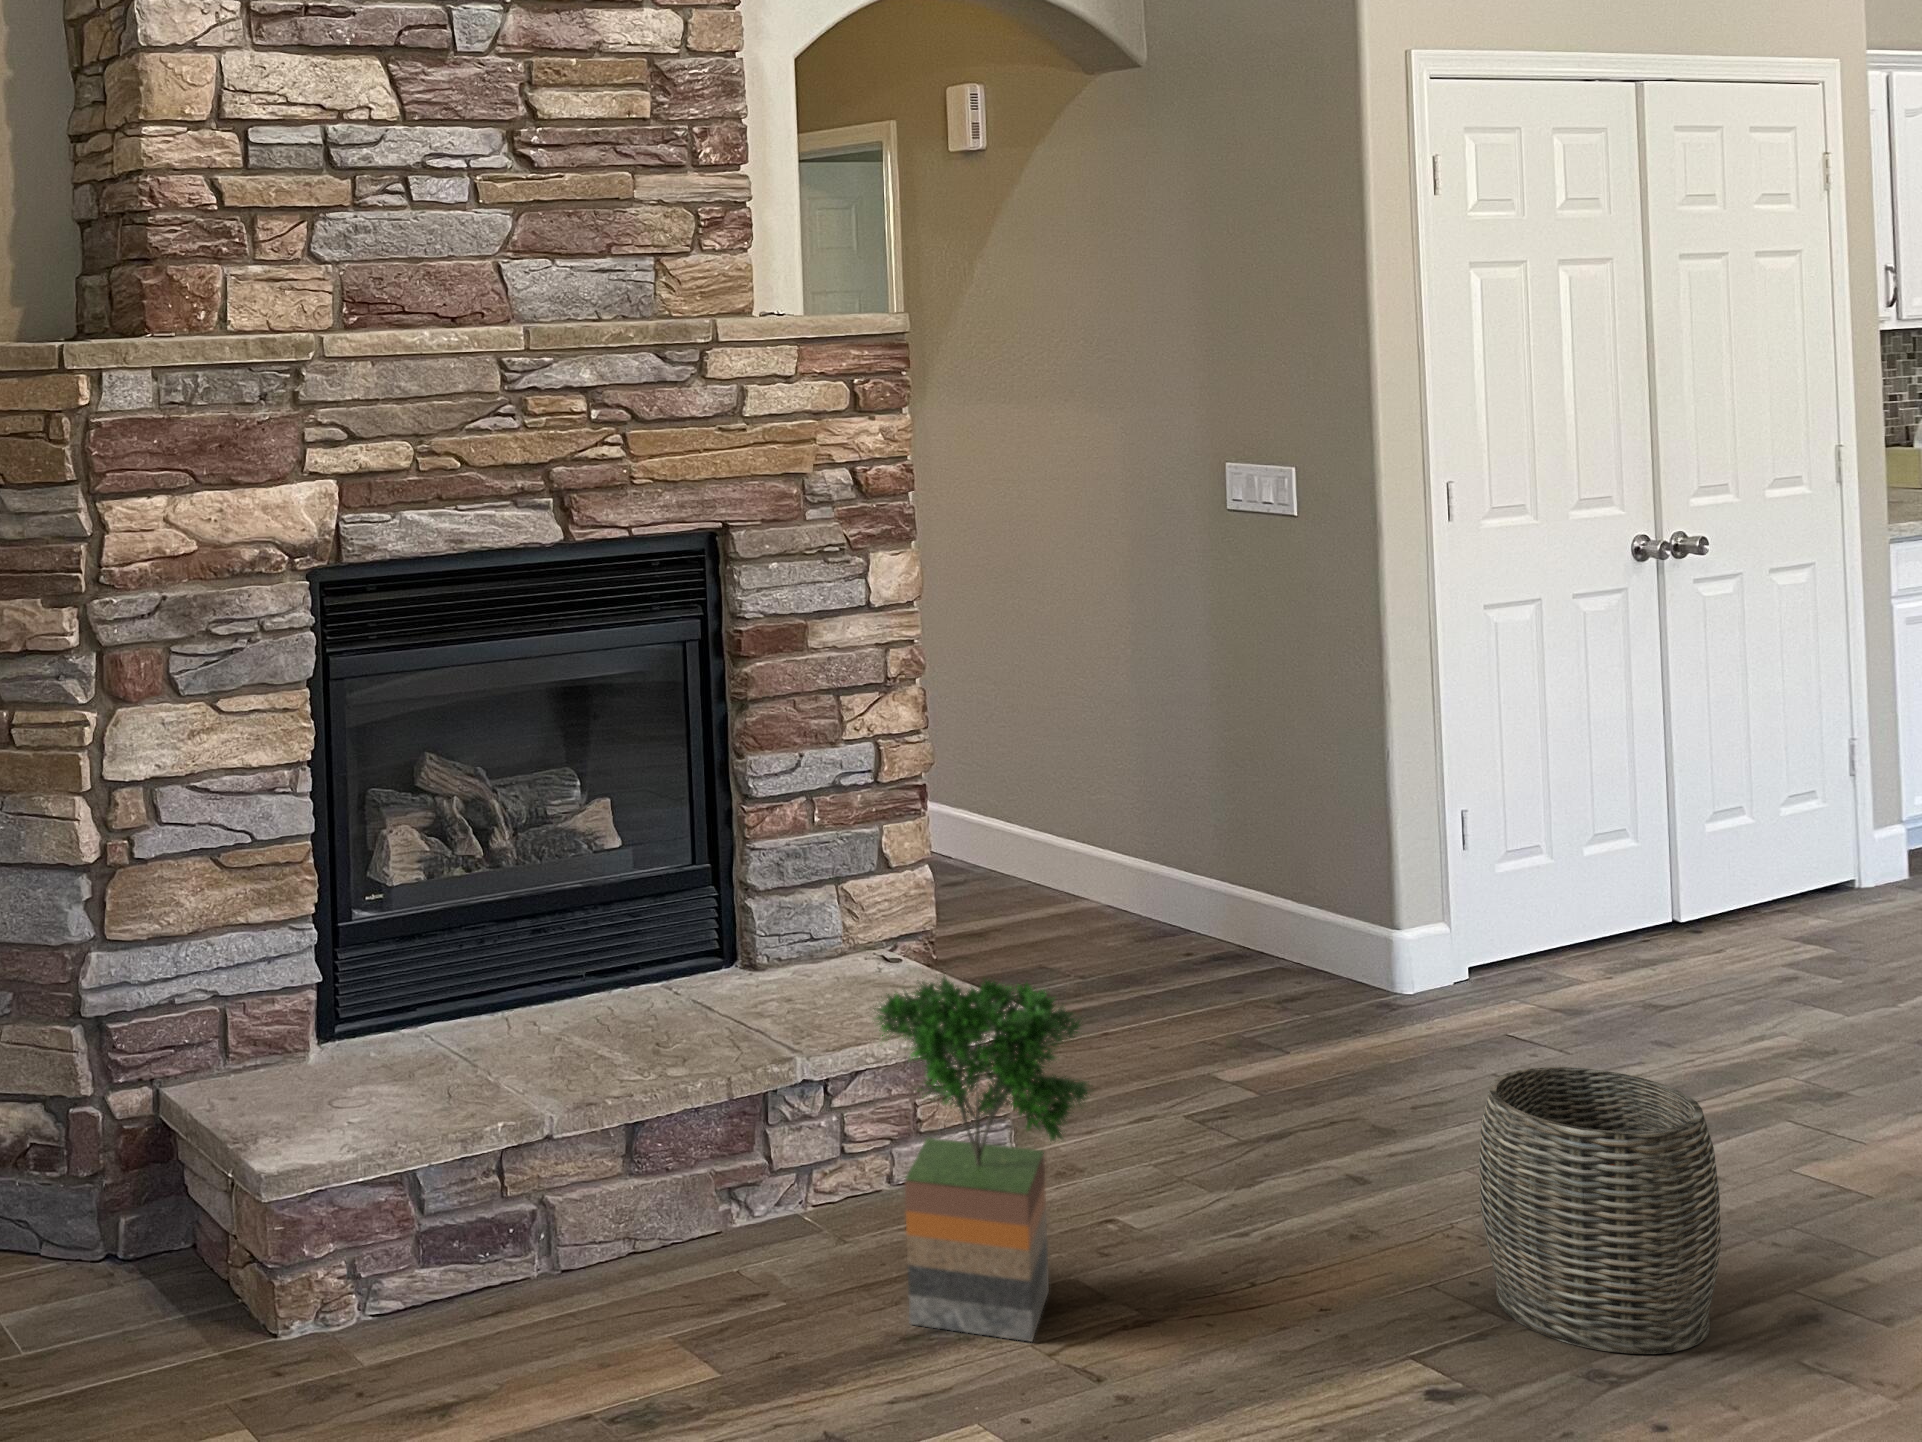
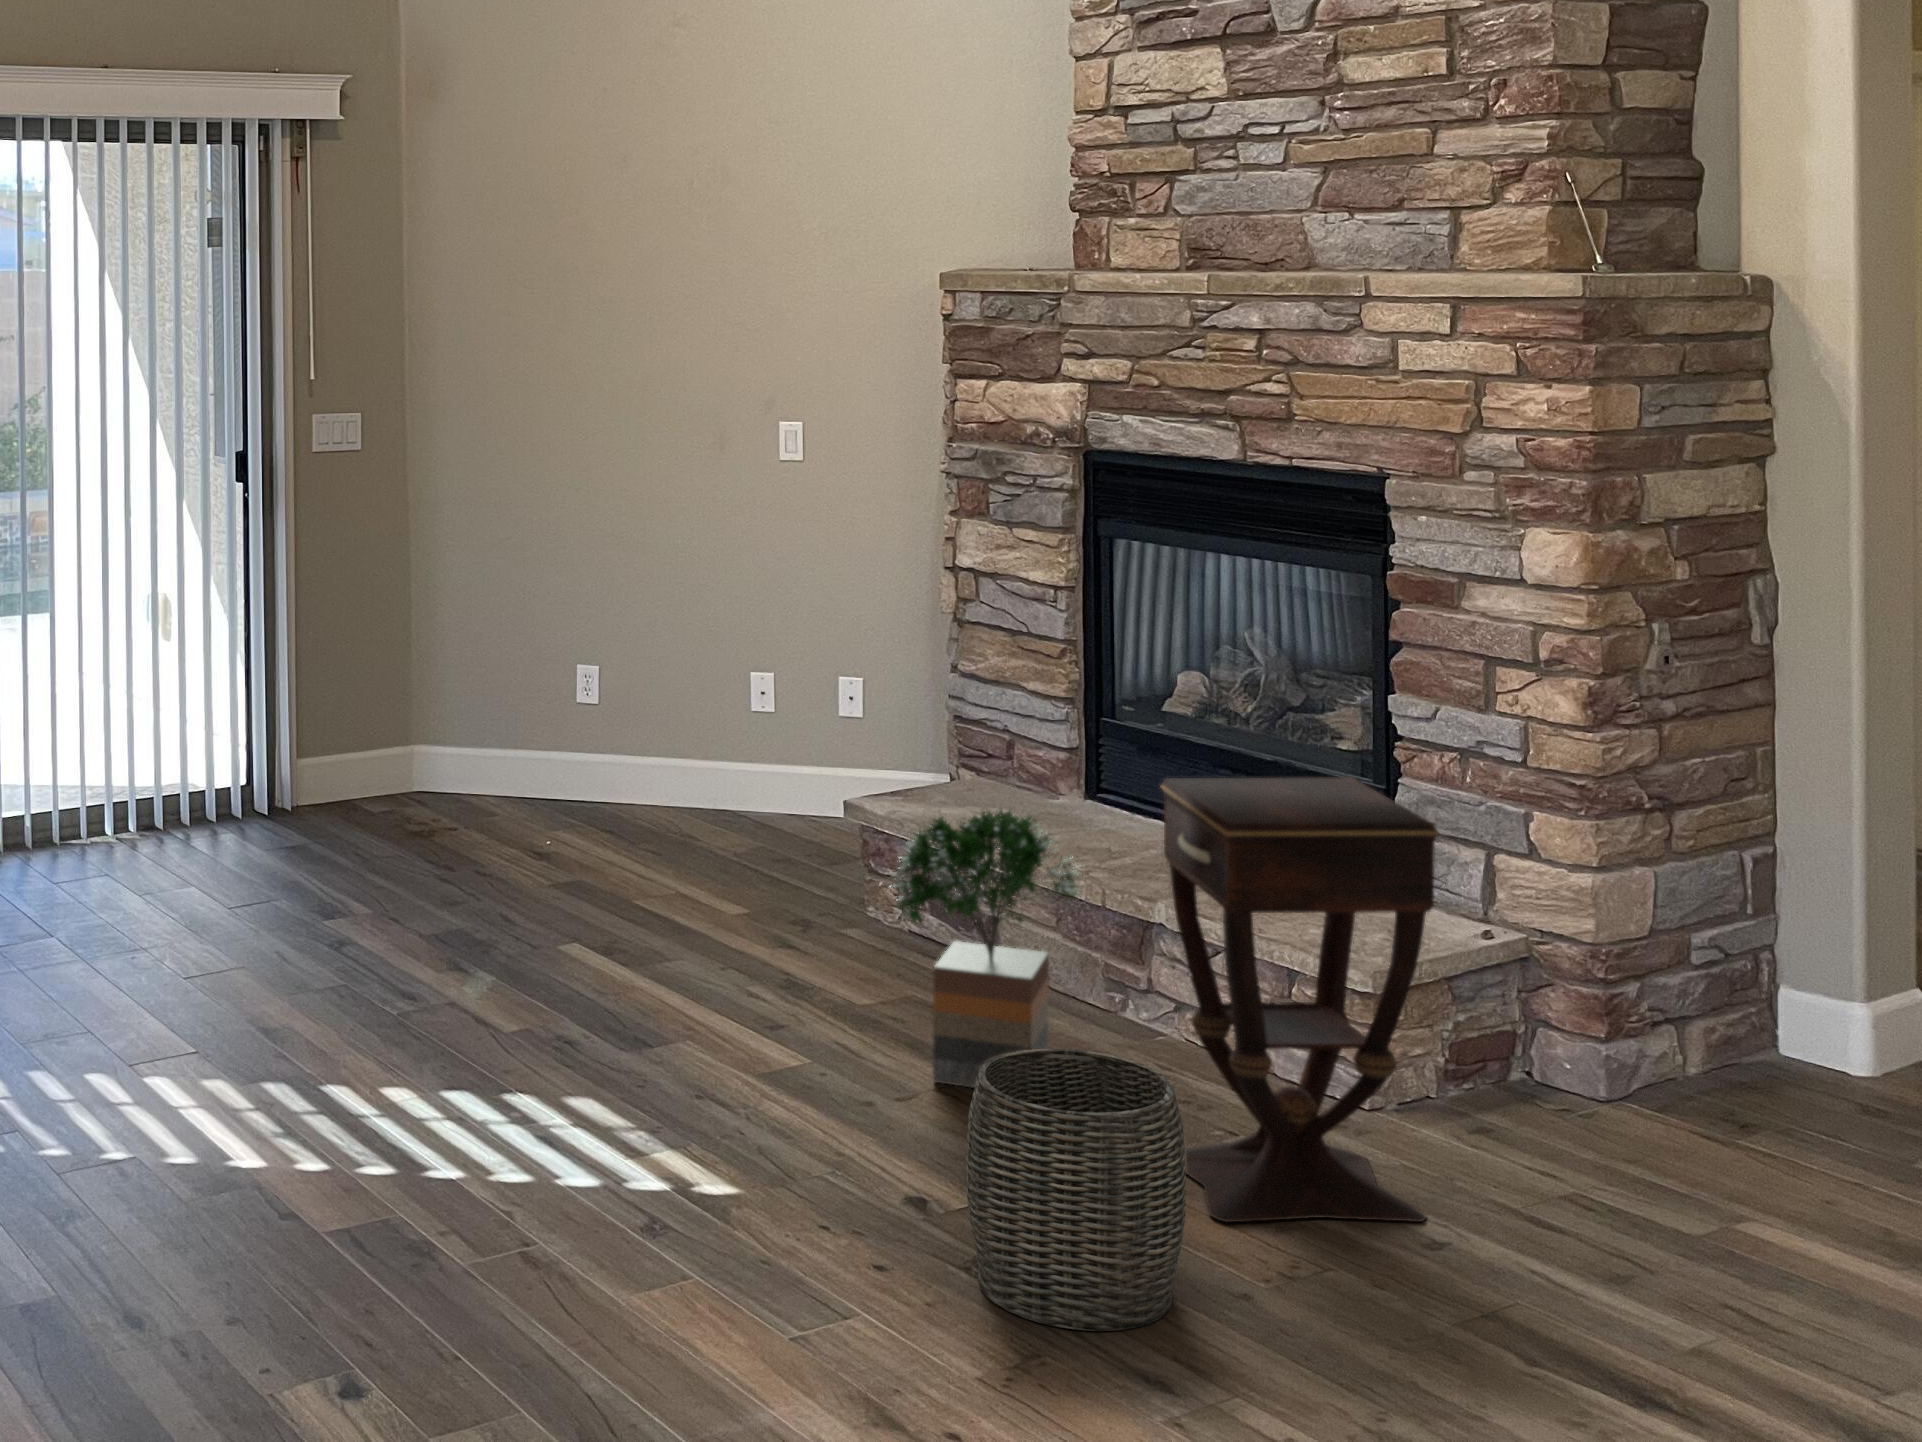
side table: none [1091,791,1364,1242] -> present [1161,777,1439,1222]

